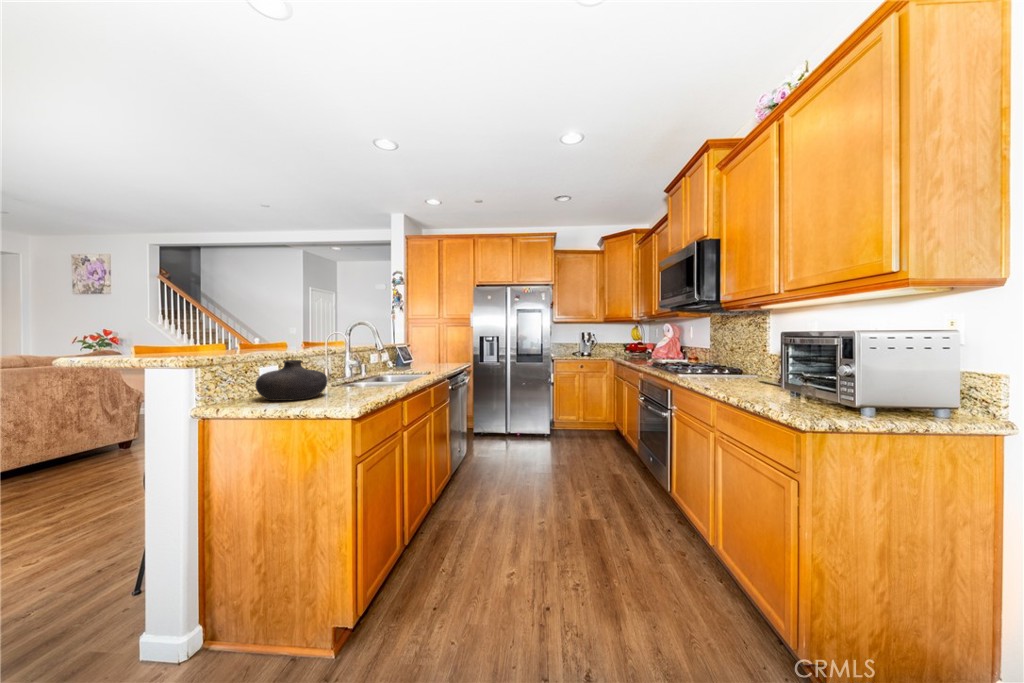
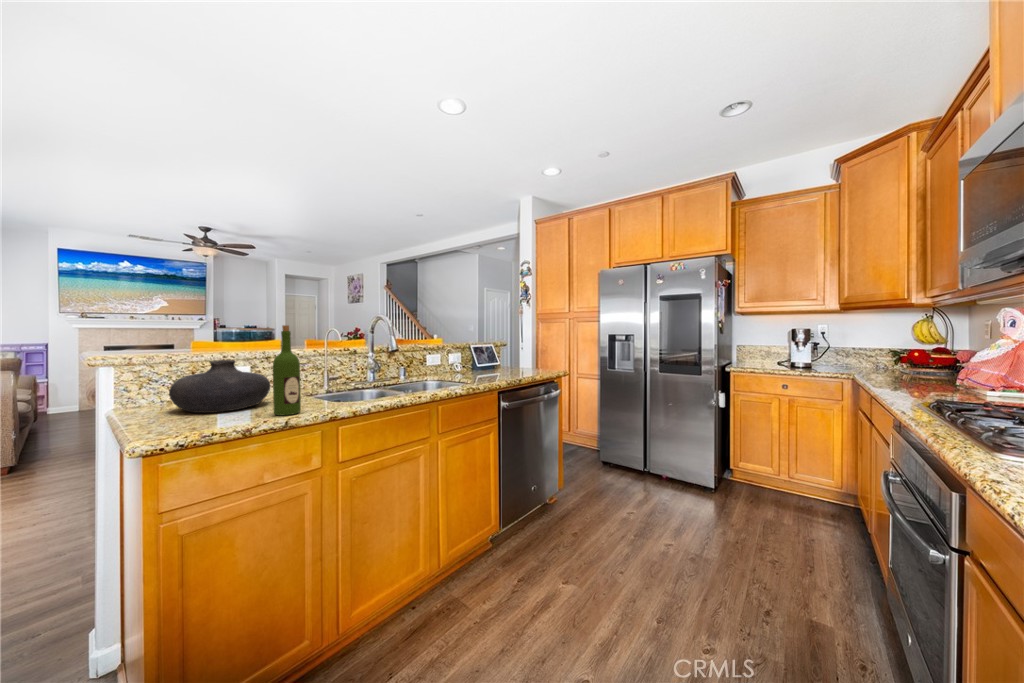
wine bottle: none [358,334,375,396] -> present [273,325,301,415]

